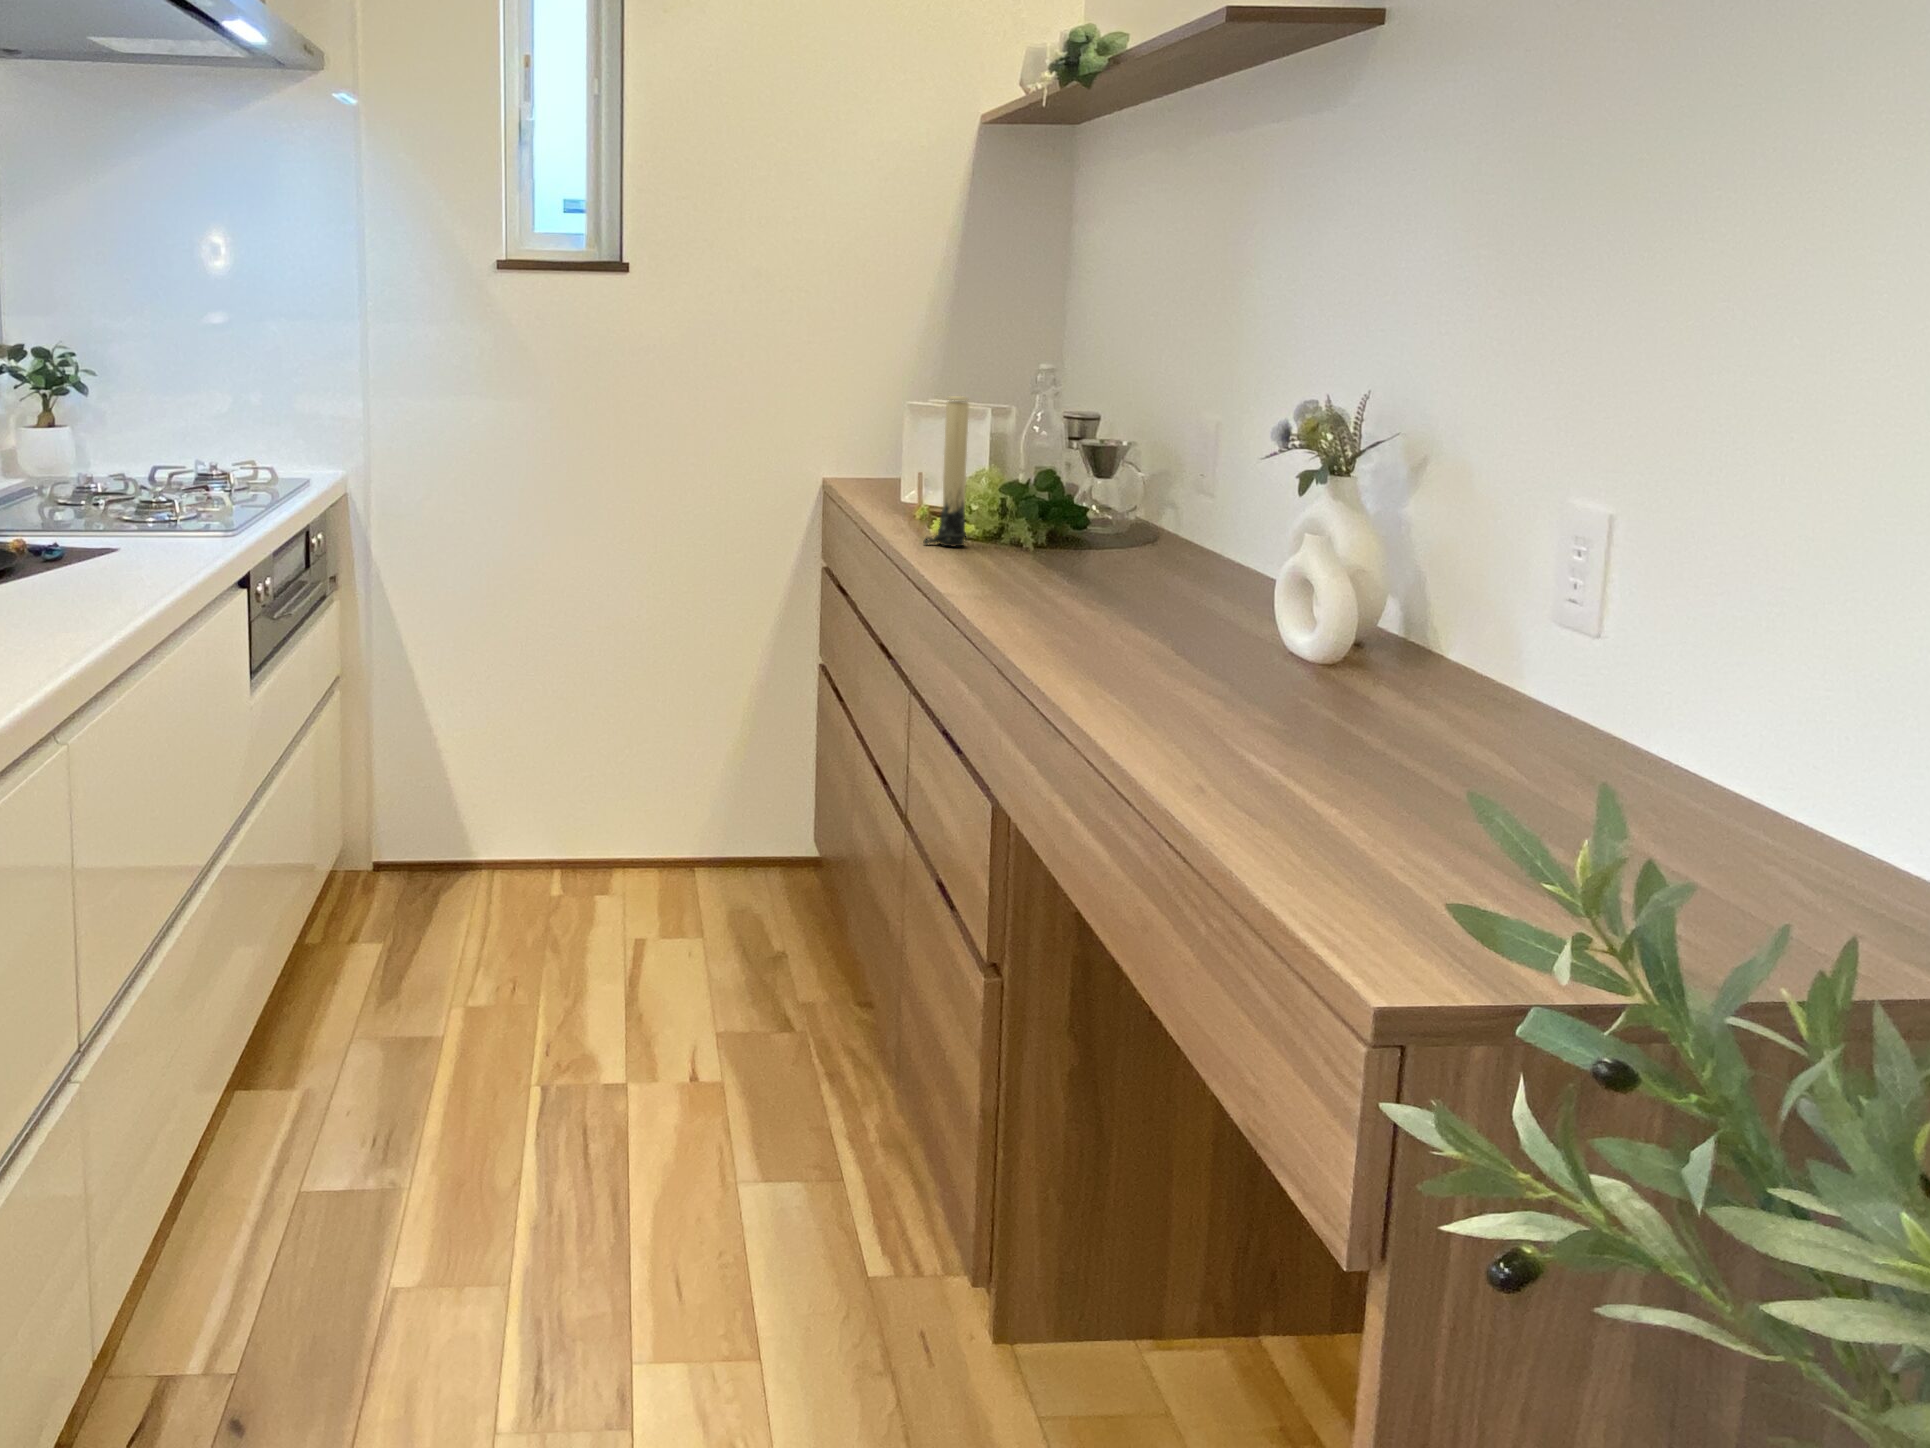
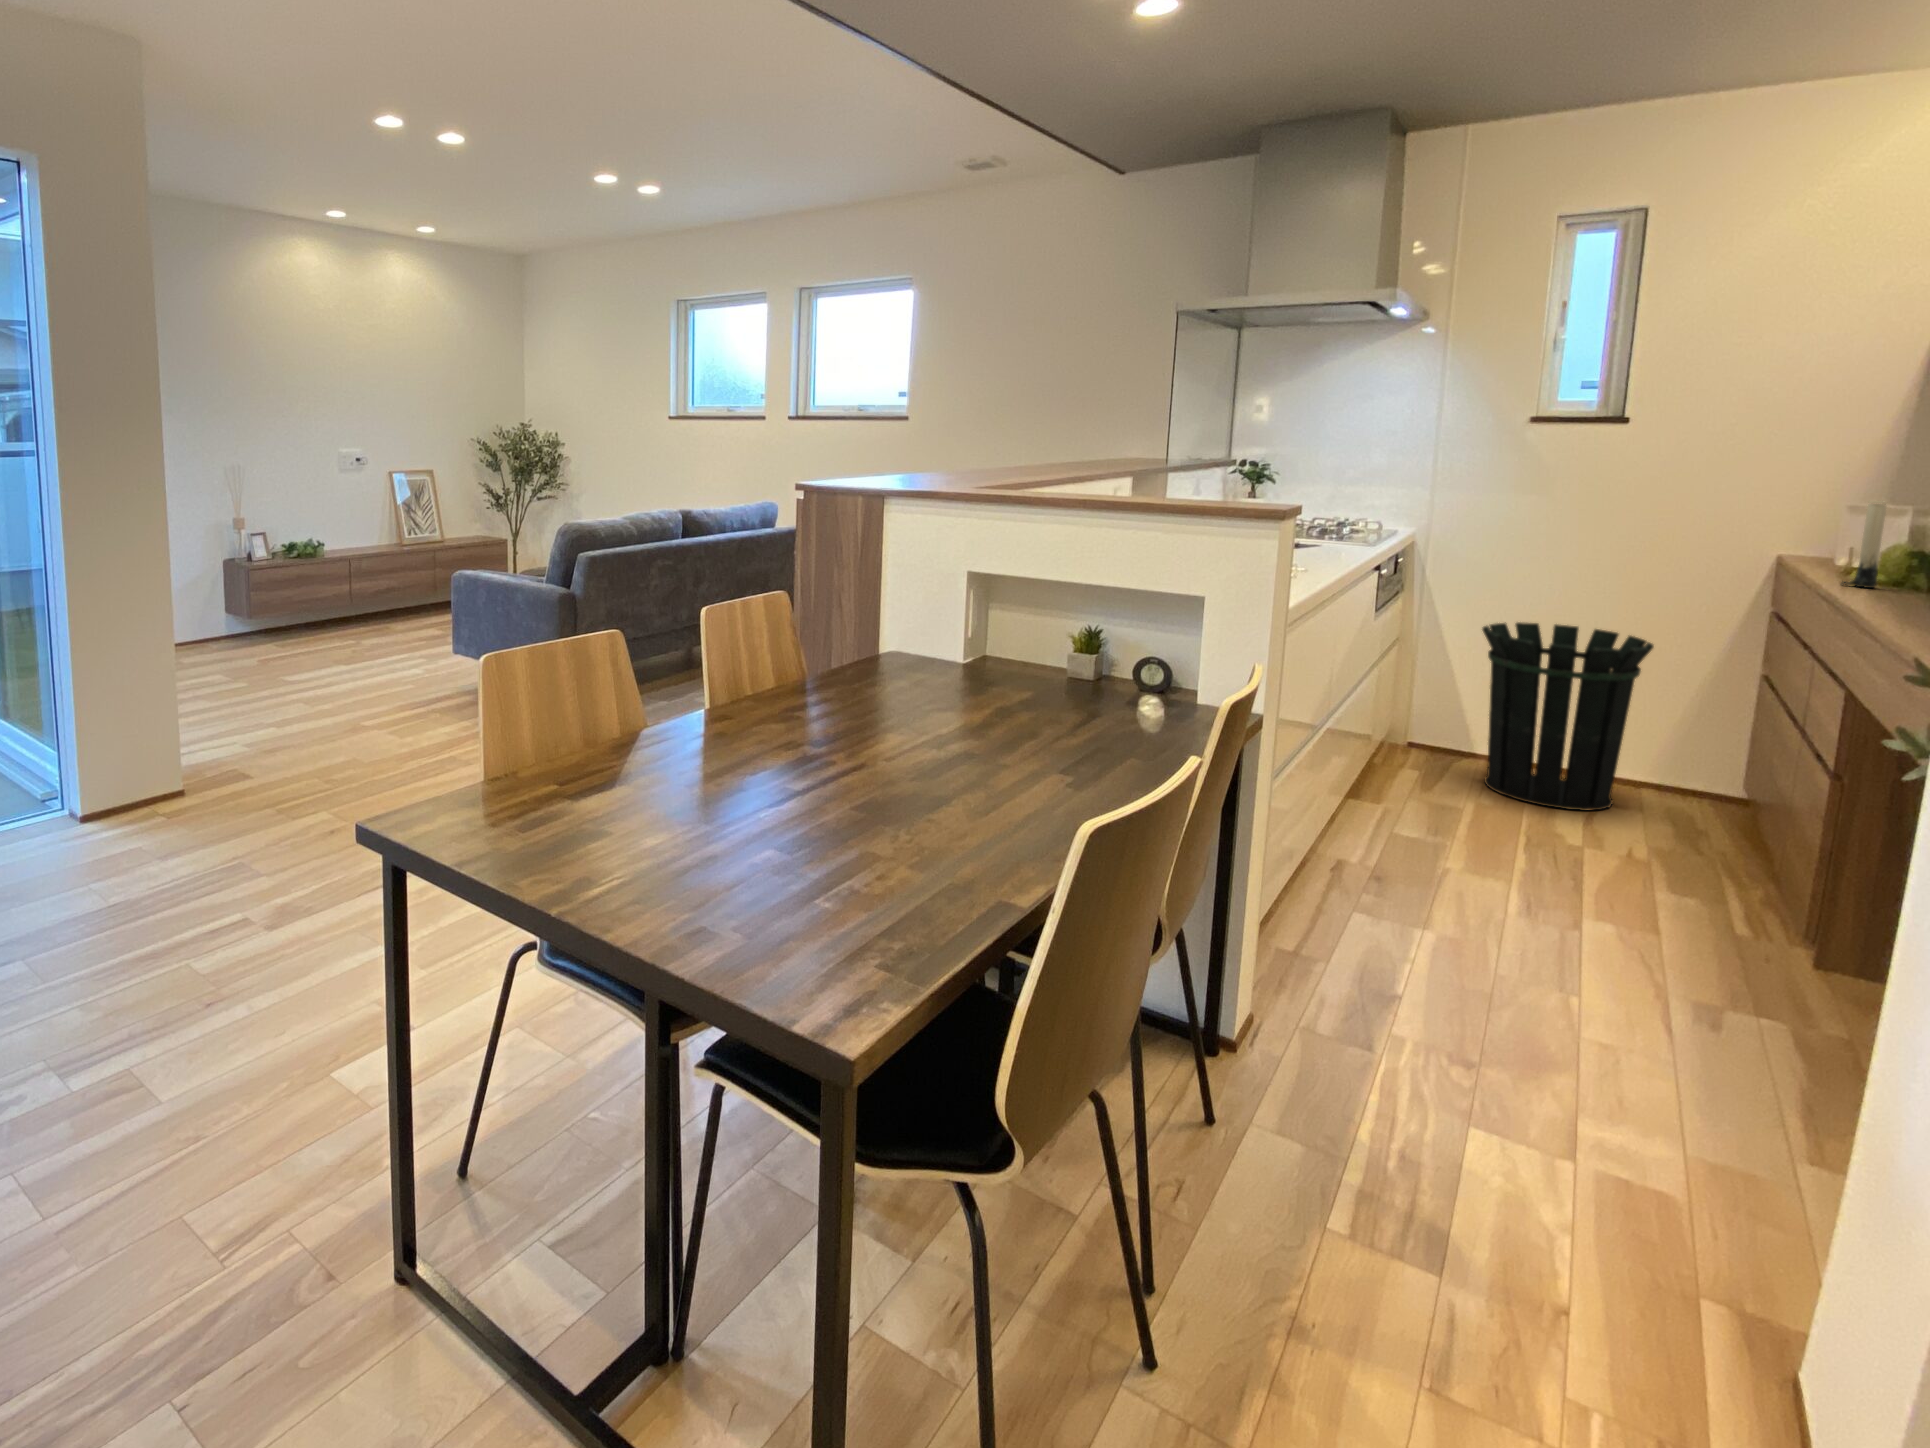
waste bin: none [454,622,694,972] -> present [1482,622,1654,811]

